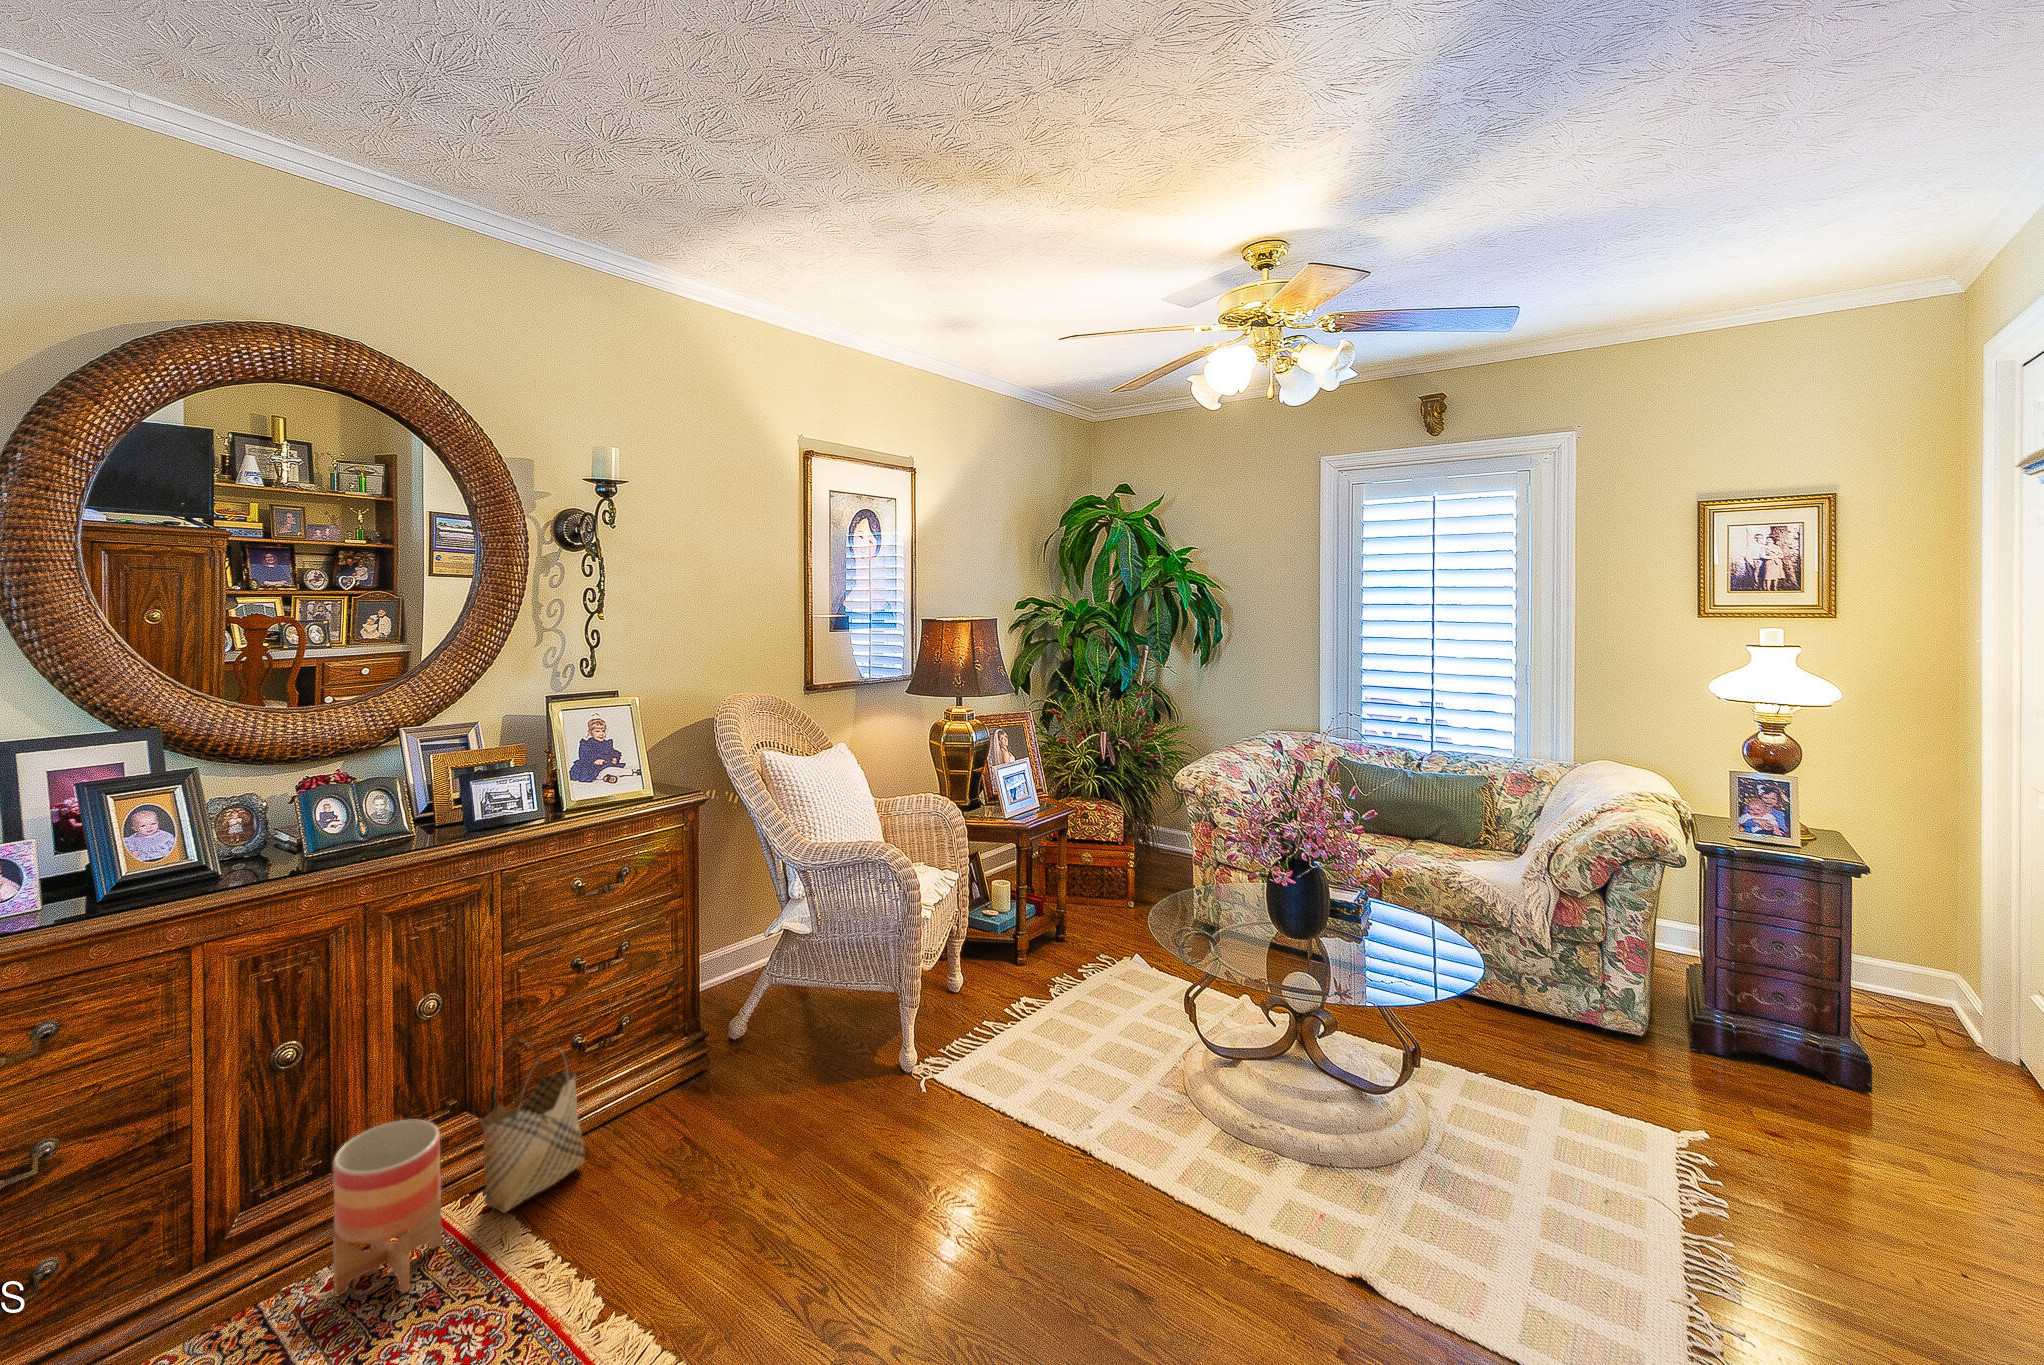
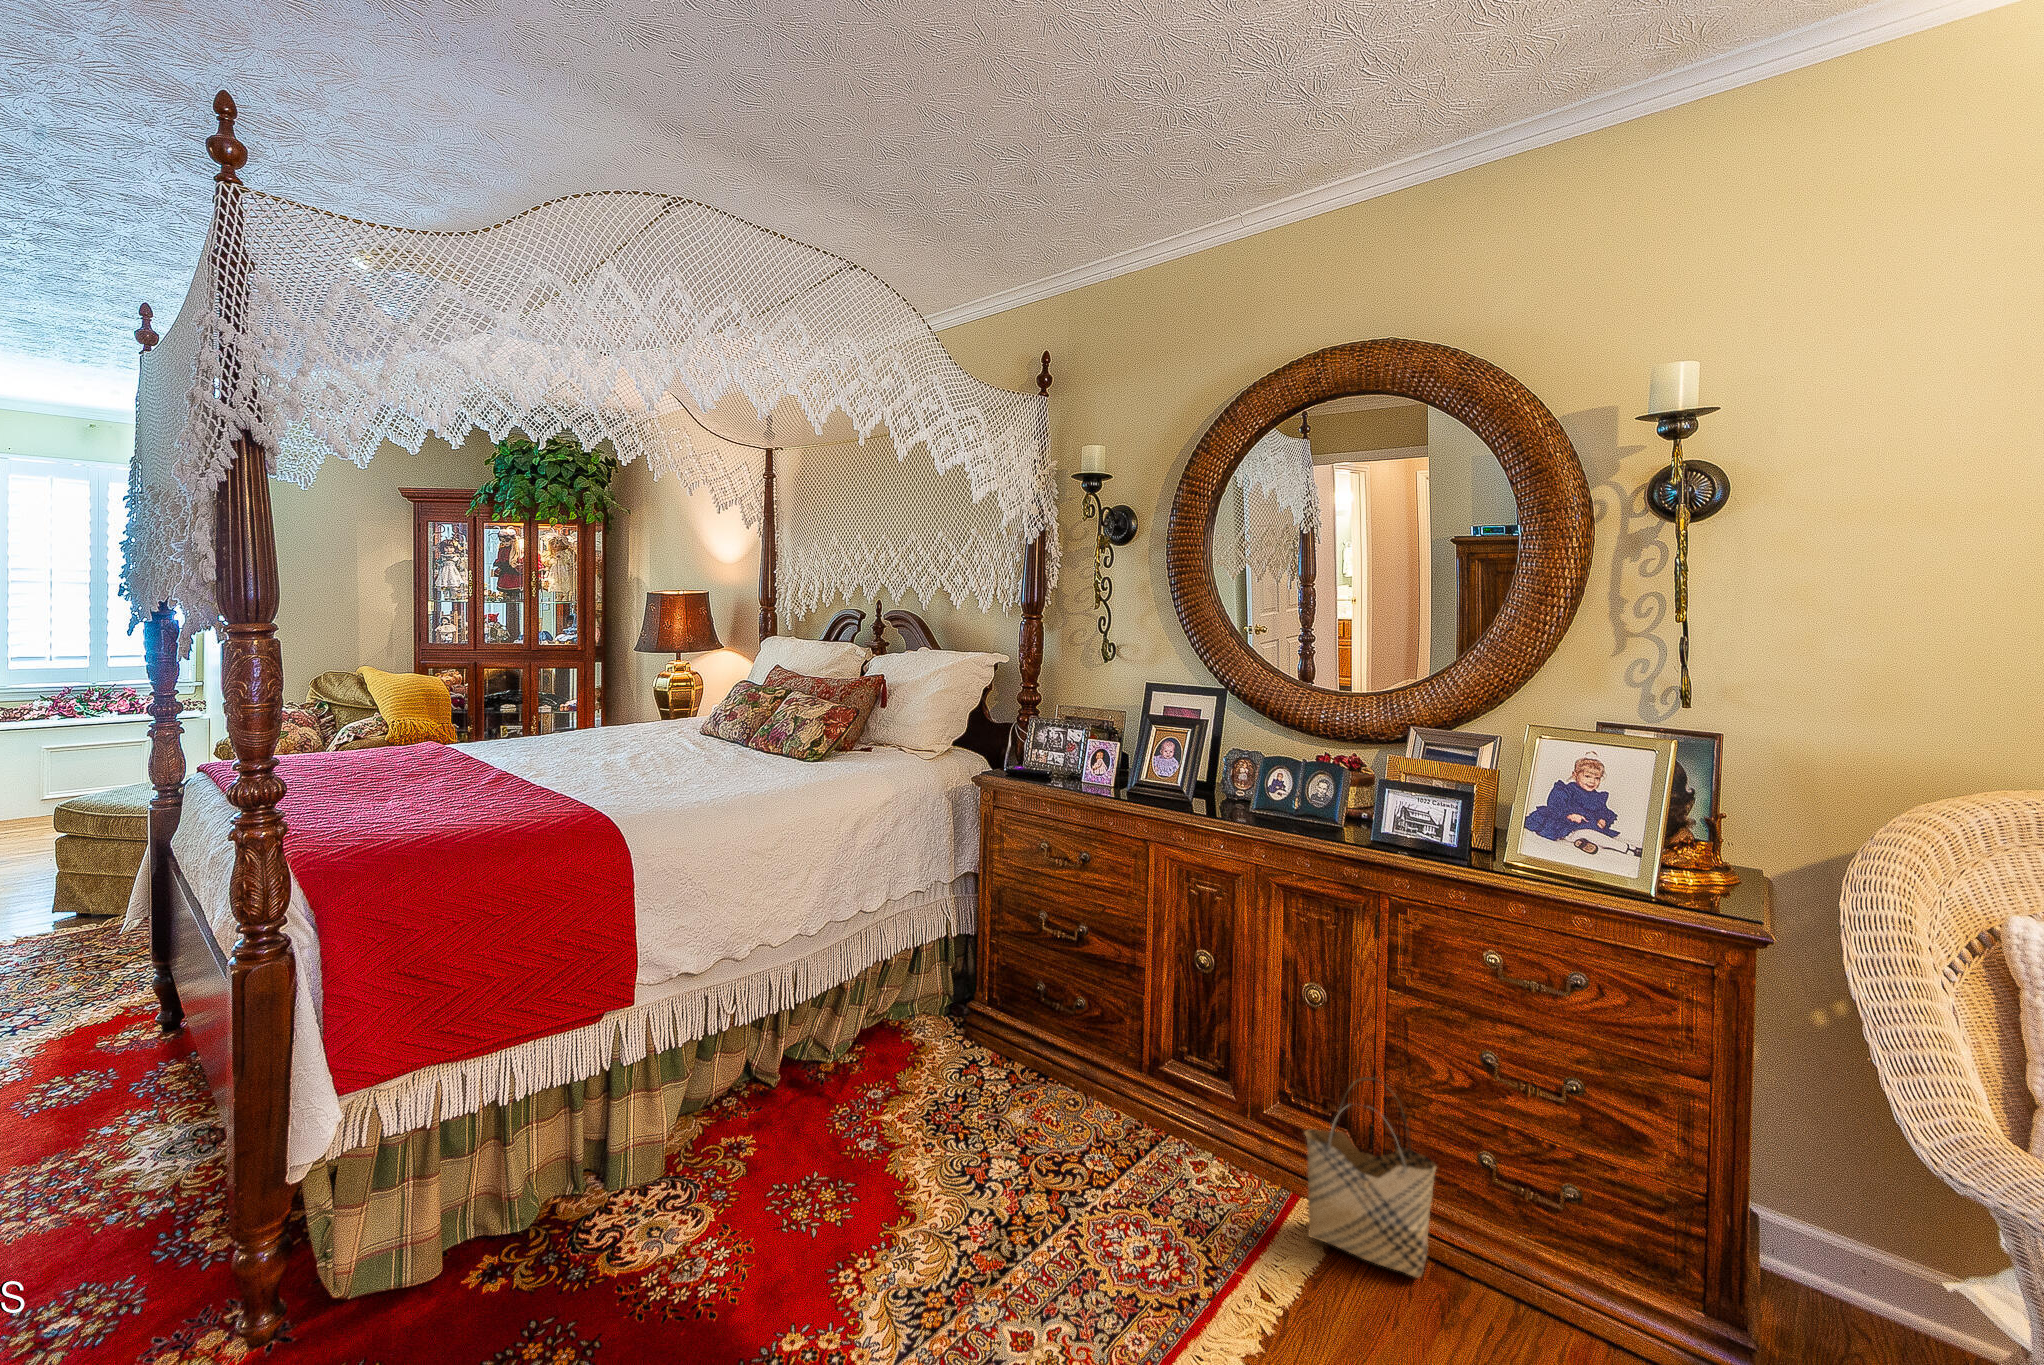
planter: present [333,1119,442,1296] -> none [1180,1059,1264,1211]

